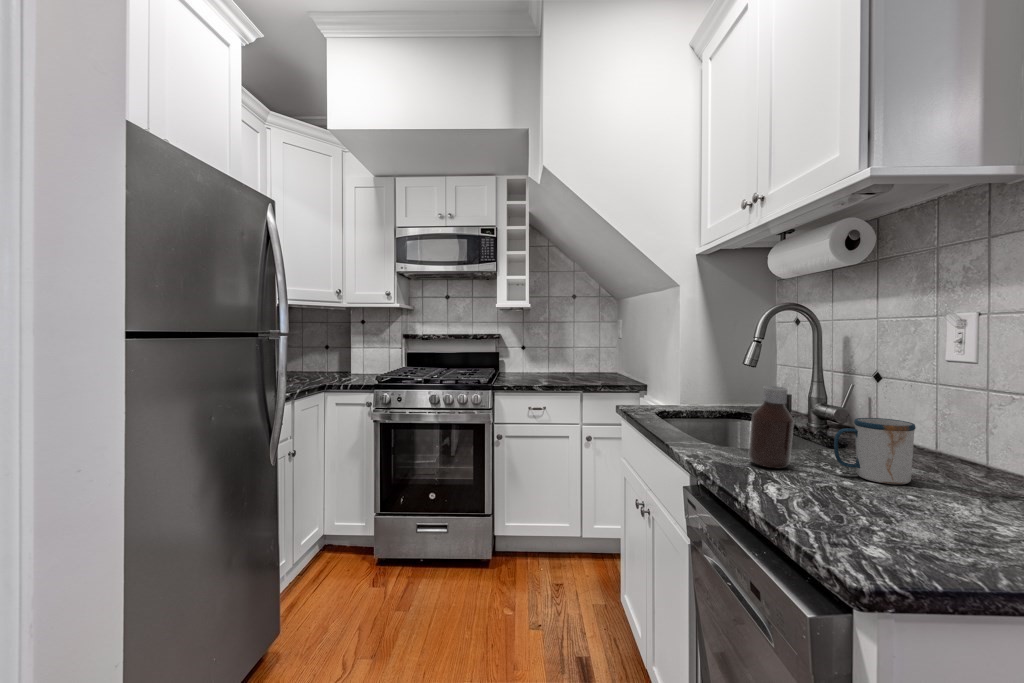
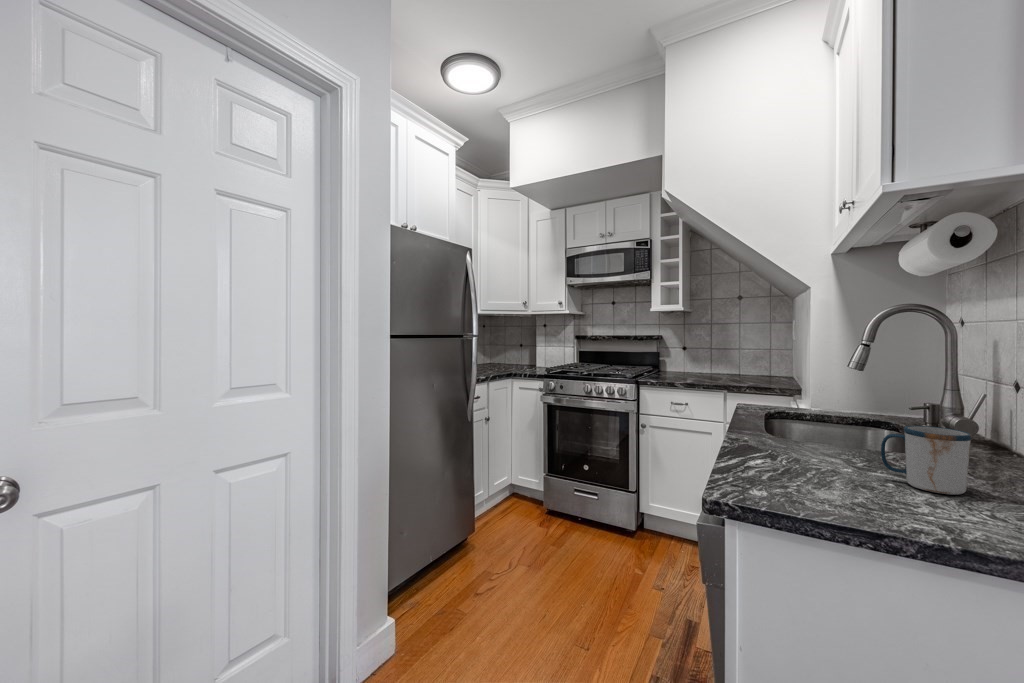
bottle: present [749,386,794,468] -> none [800,389,845,466]

